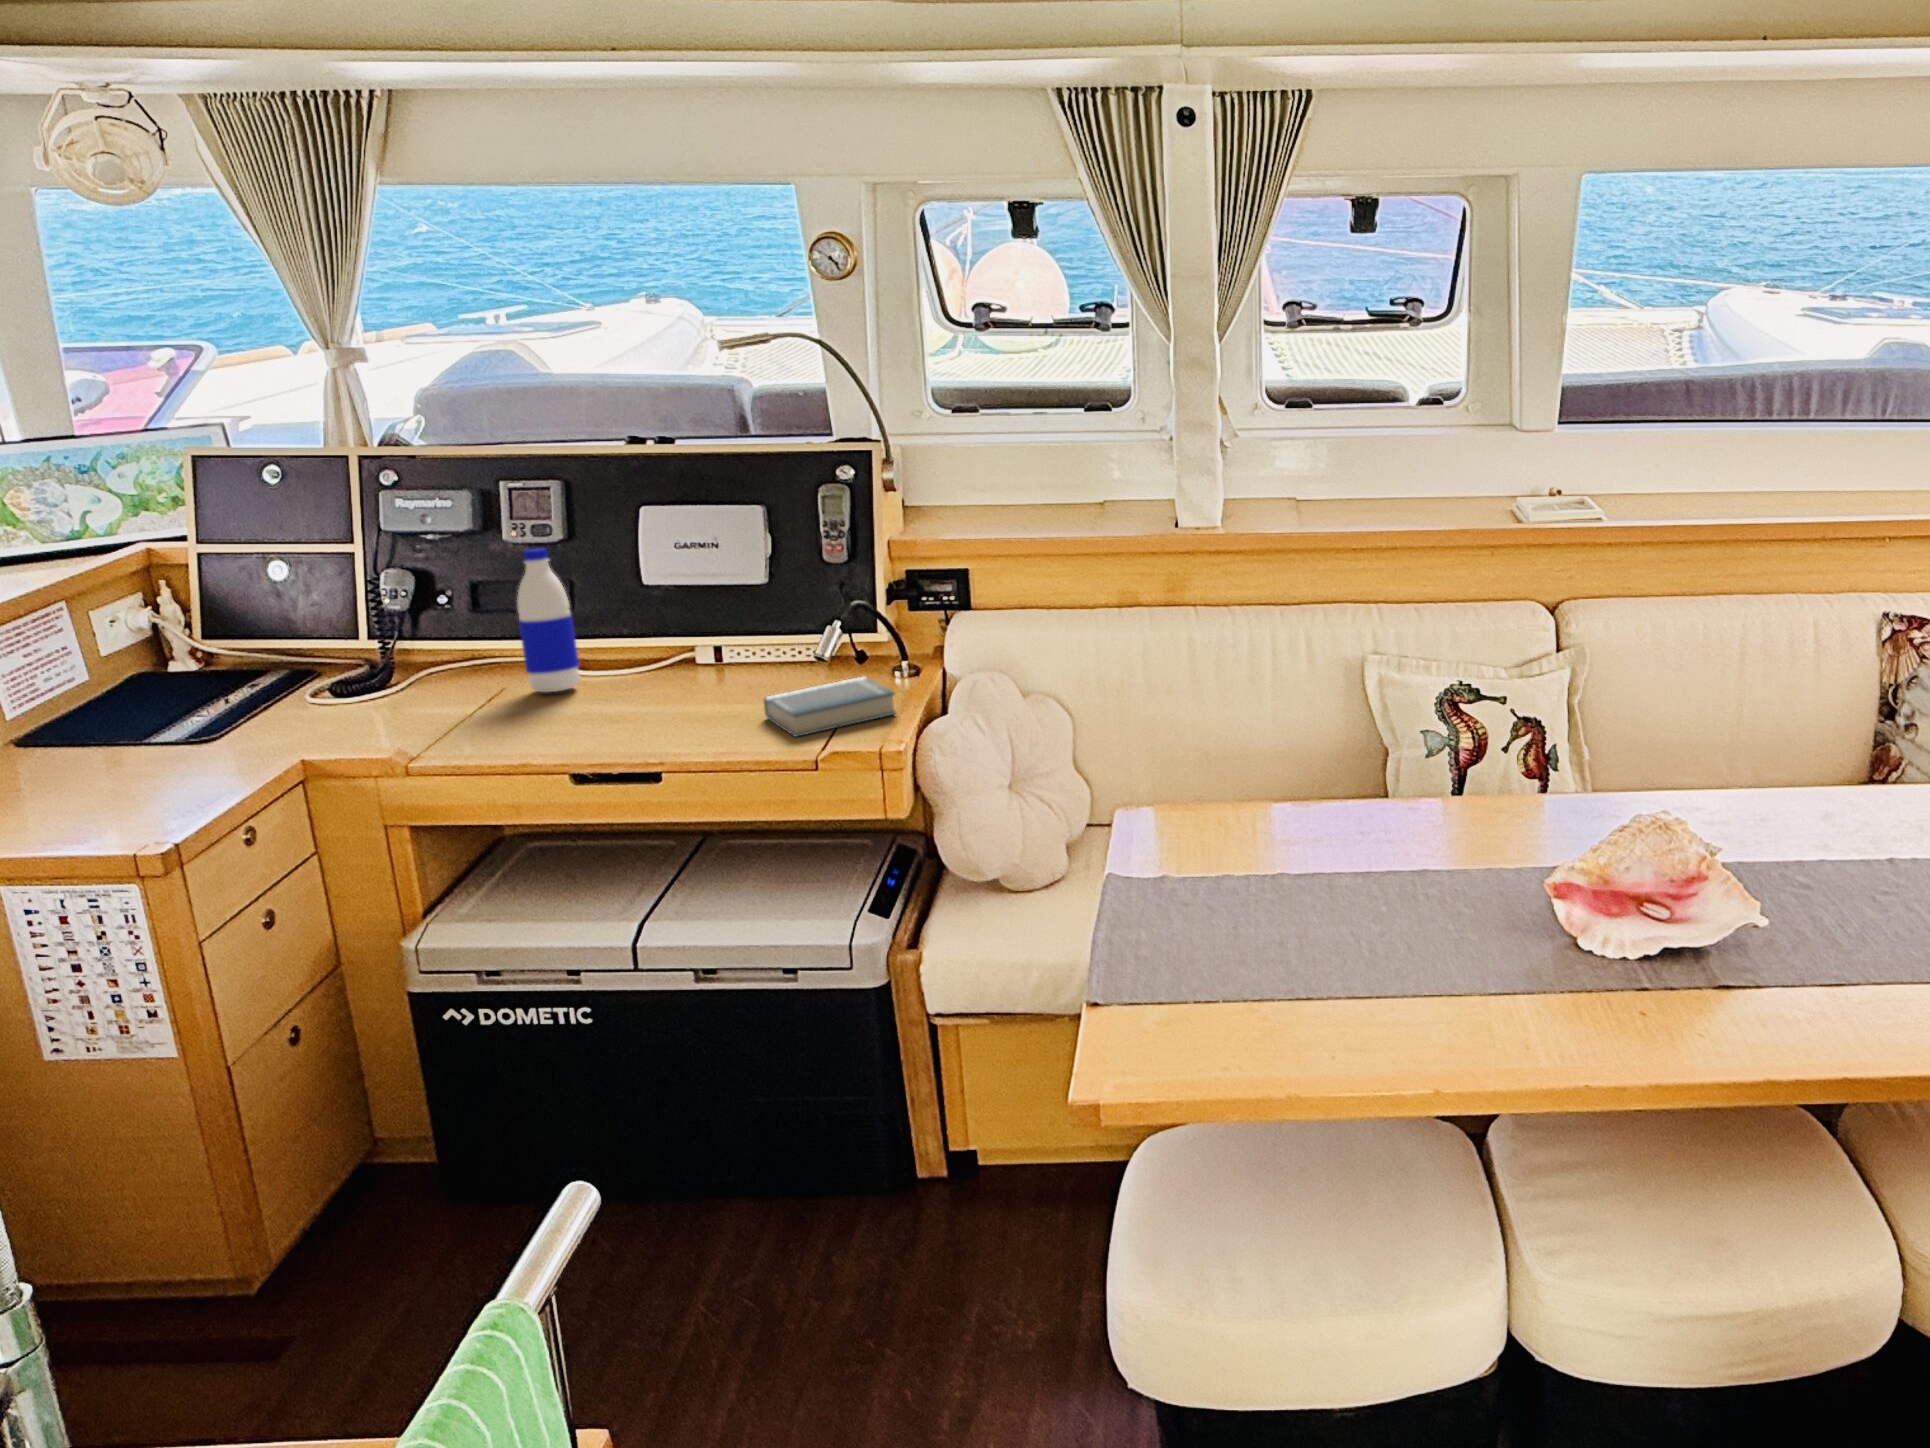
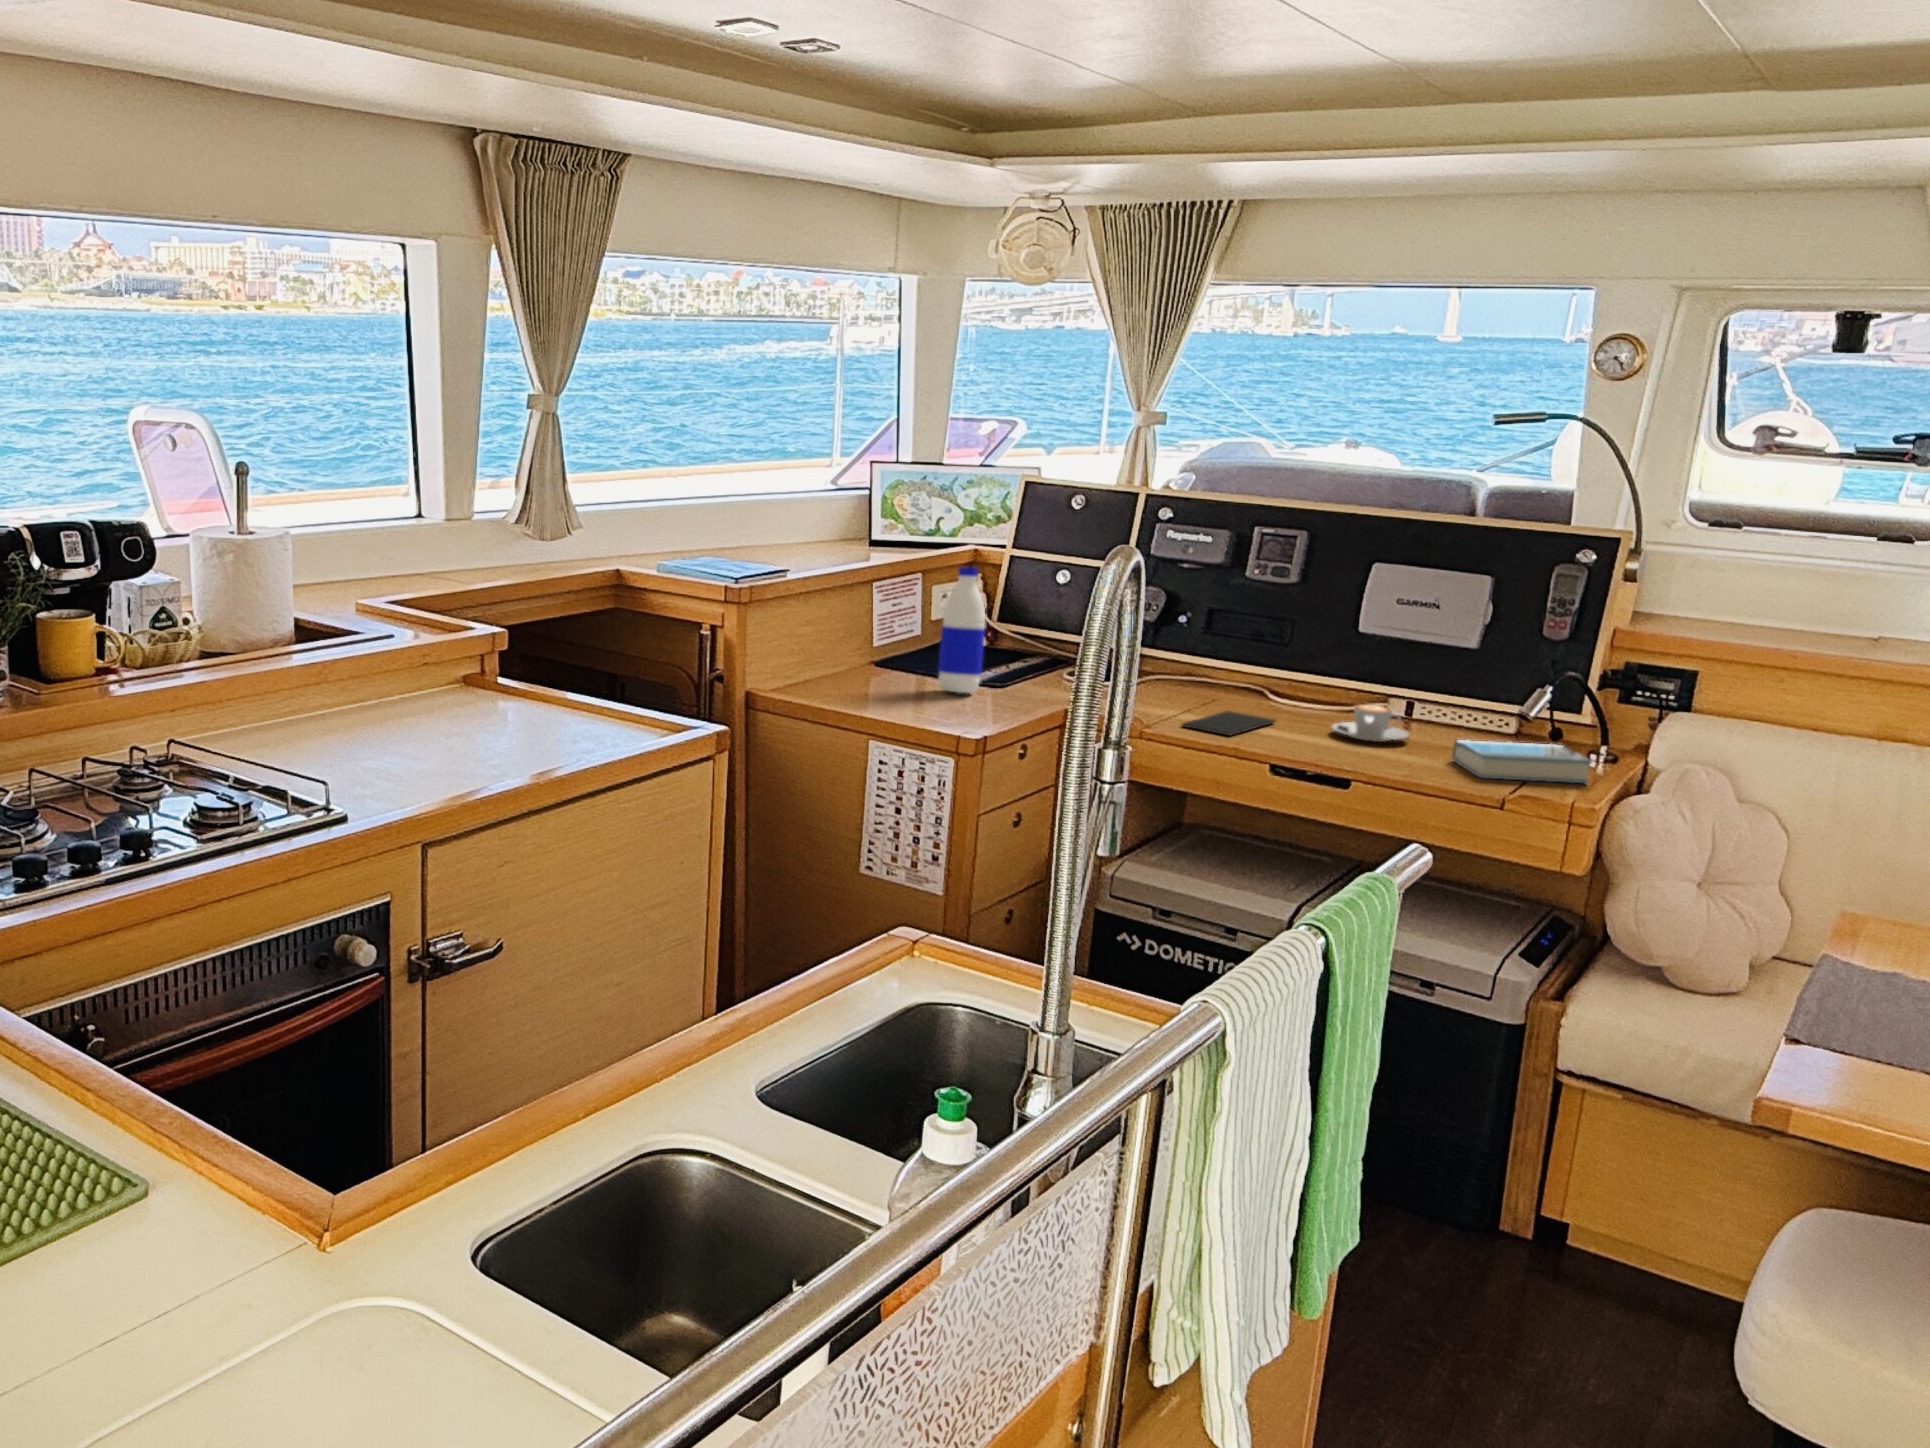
water bottle: present [517,549,579,692] -> present [938,567,985,693]
coffee cup: none [636,670,719,713] -> present [1332,705,1409,742]
tablet: none [459,708,574,749] -> present [1182,711,1275,736]

